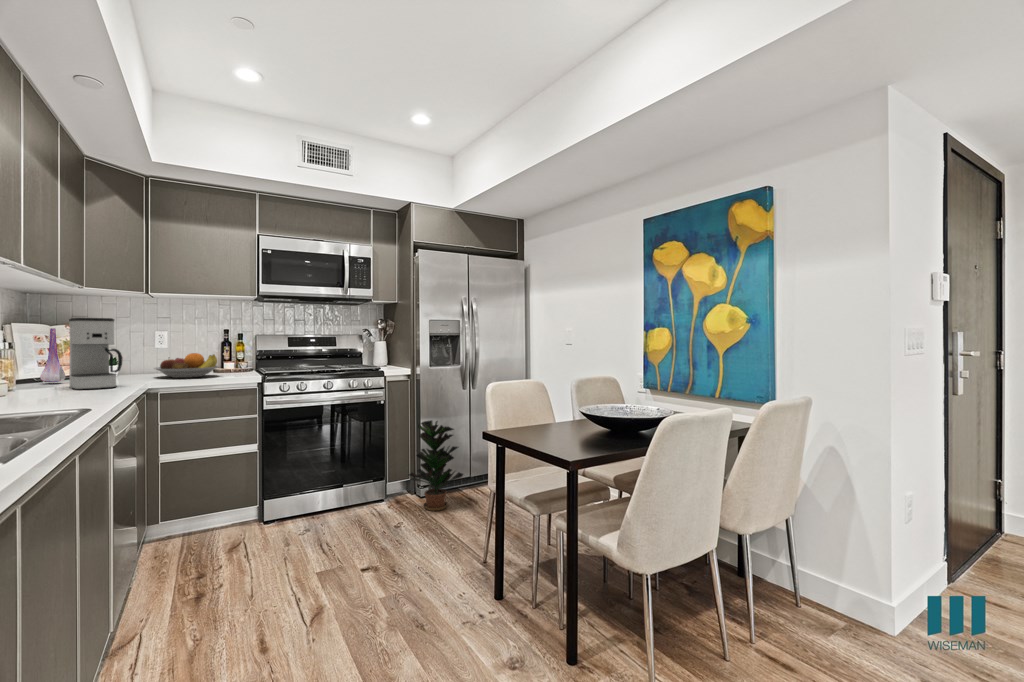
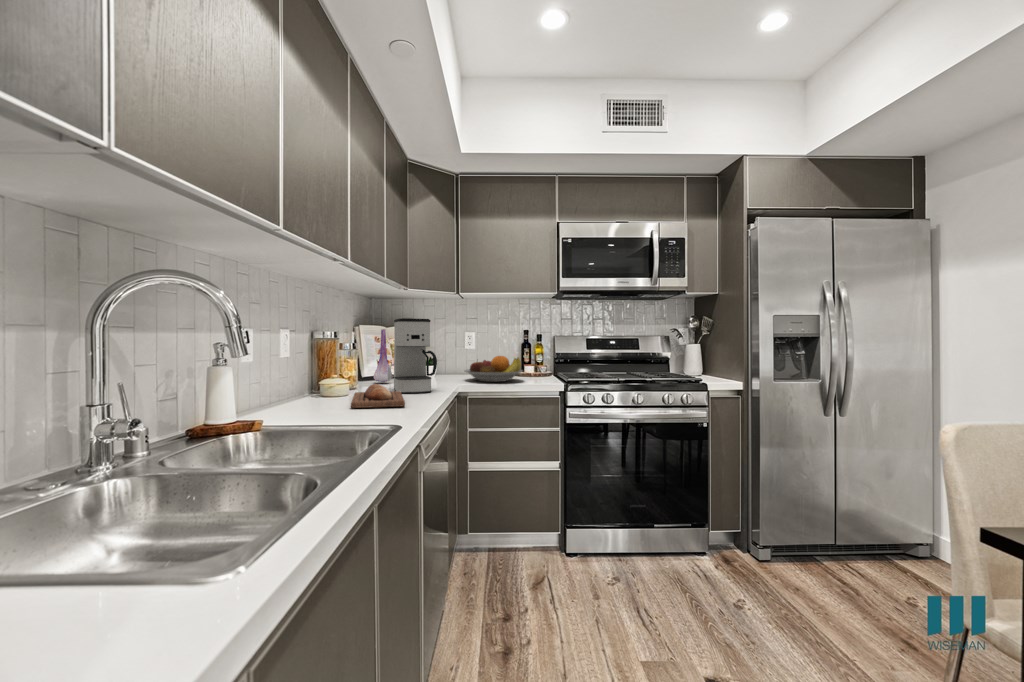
bread loaf: none [23,381,89,402] -> present [351,384,405,408]
potted plant: present [409,420,463,511] -> none [744,455,829,584]

